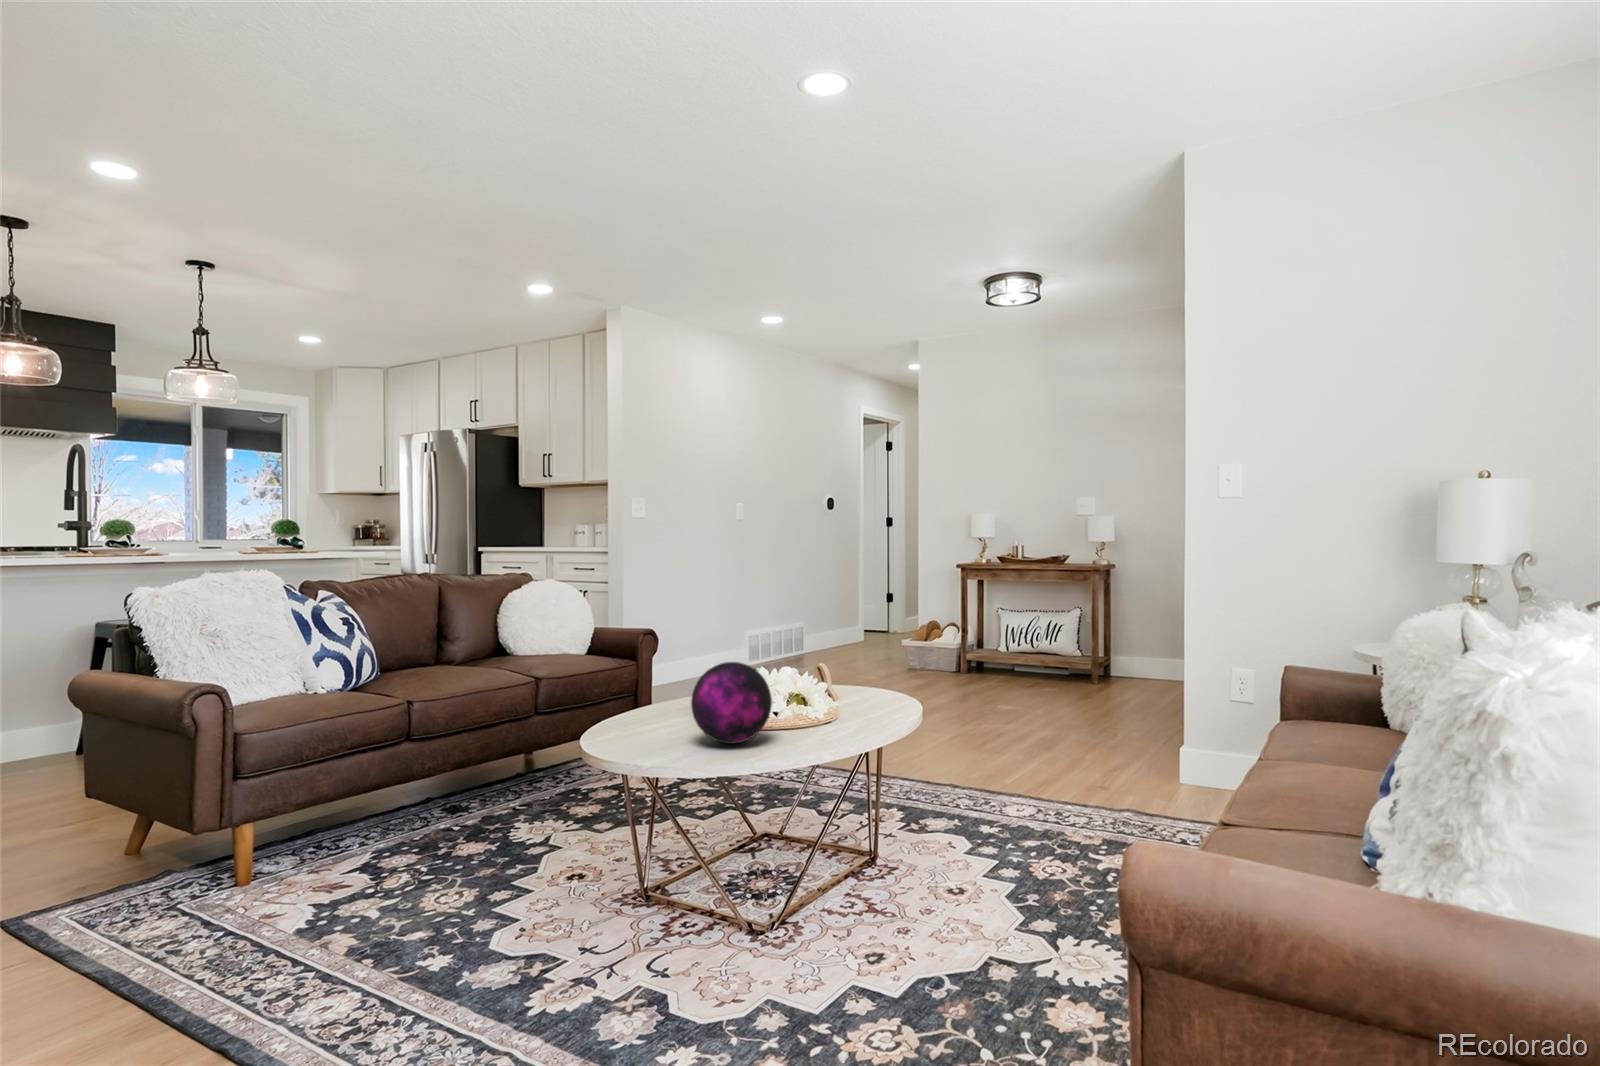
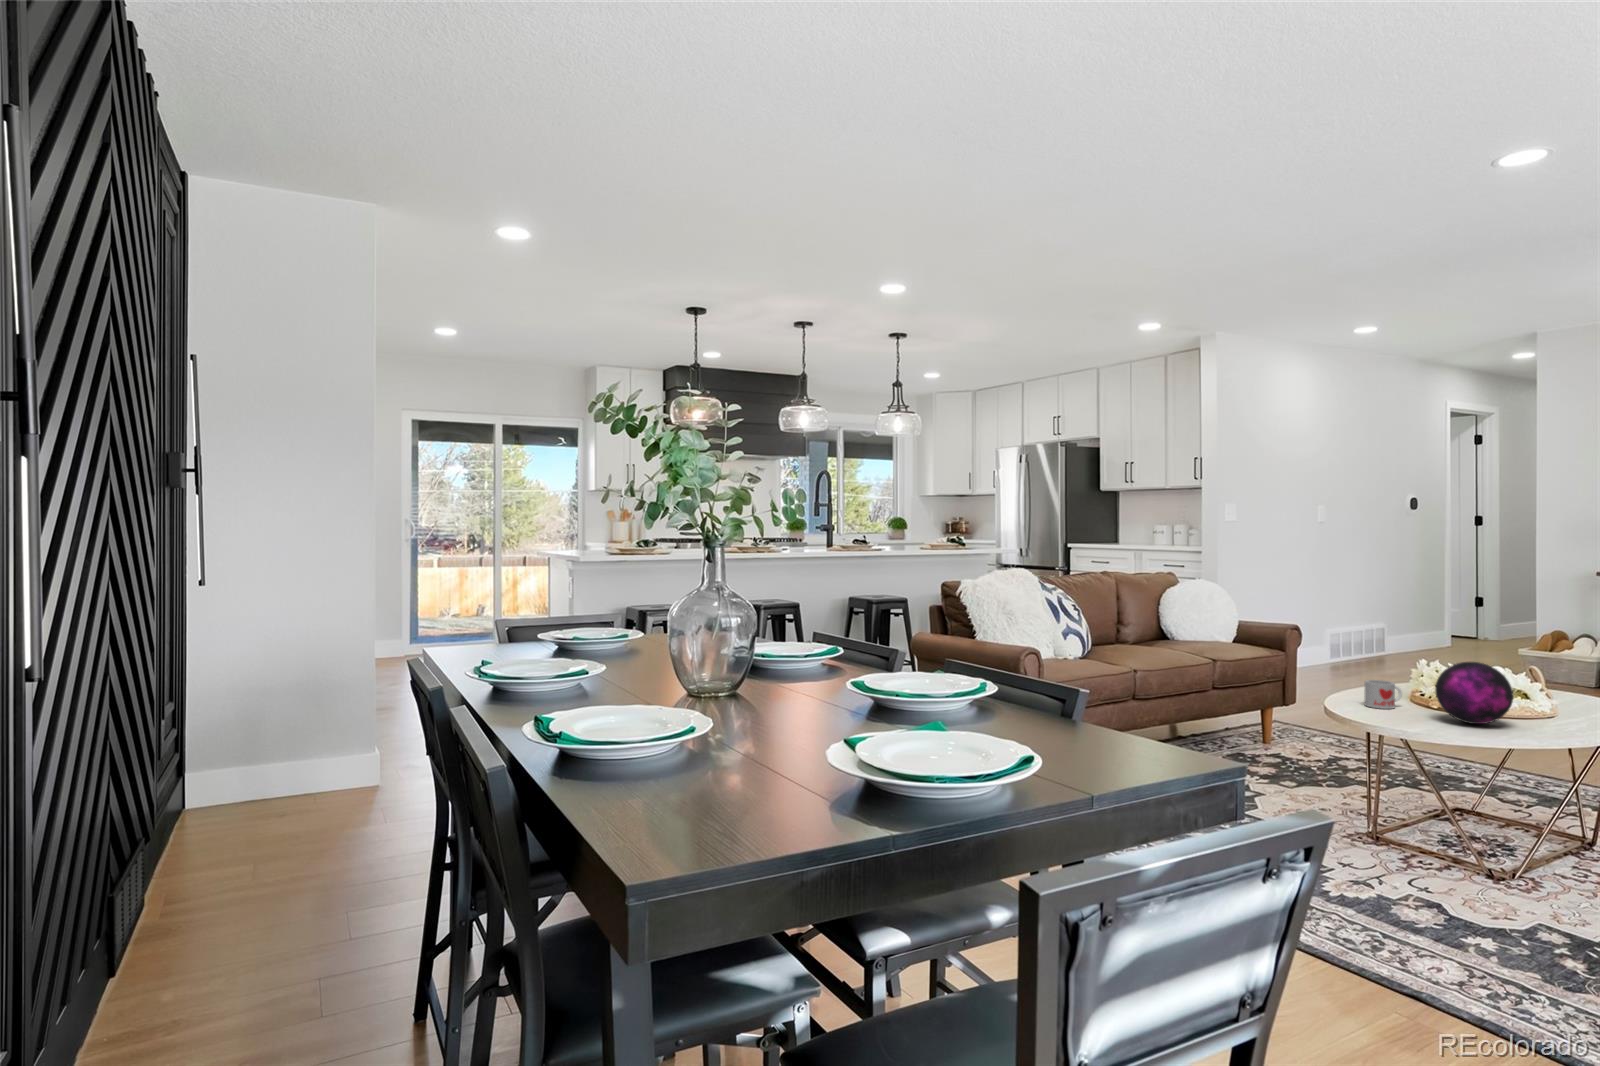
mug: none [631,694,676,732] -> present [1364,680,1402,709]

